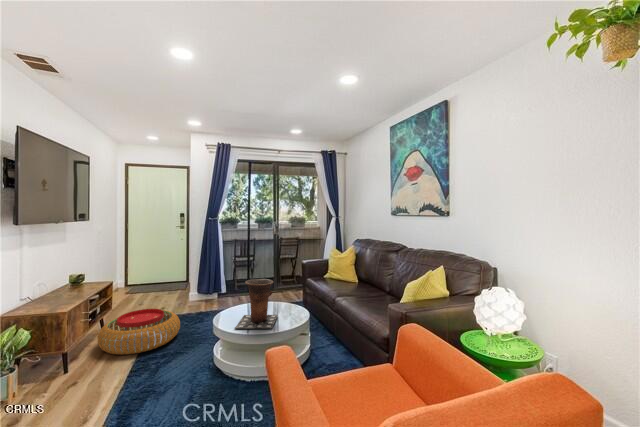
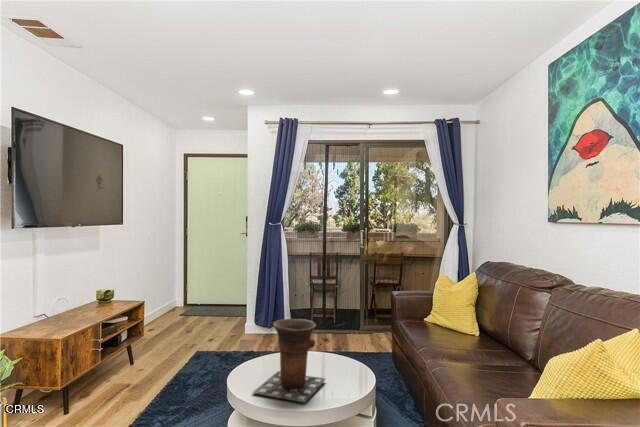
pouf: present [97,309,180,355] -> none [113,342,213,401]

